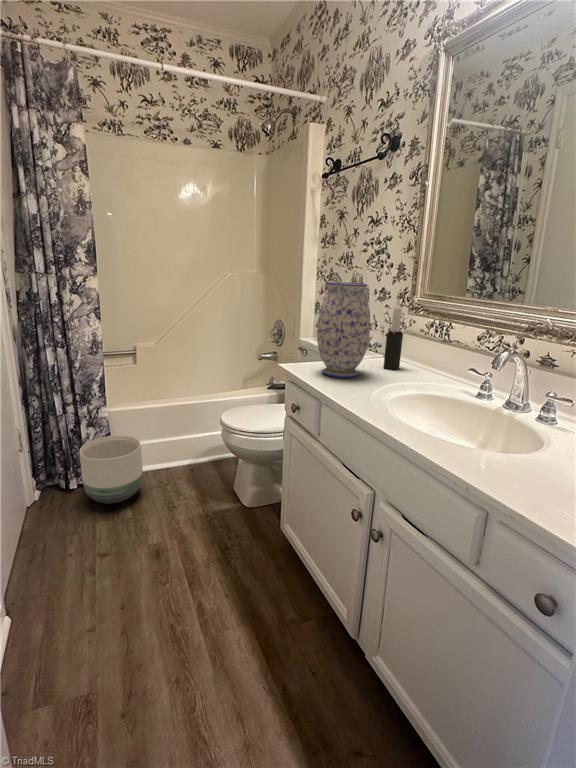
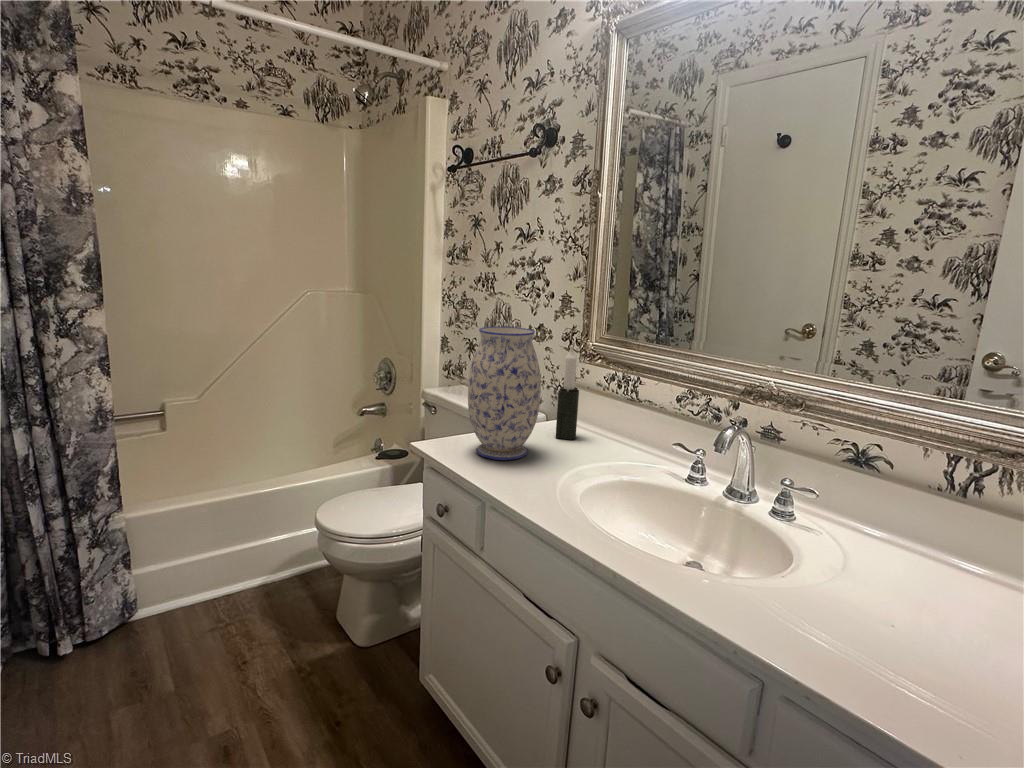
planter: present [80,436,143,504] -> none [76,556,188,673]

